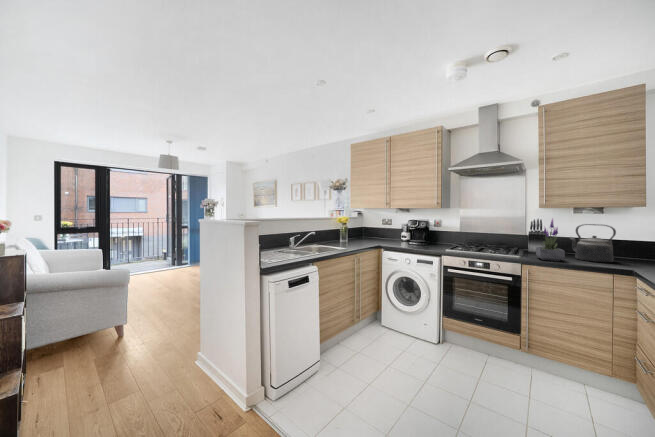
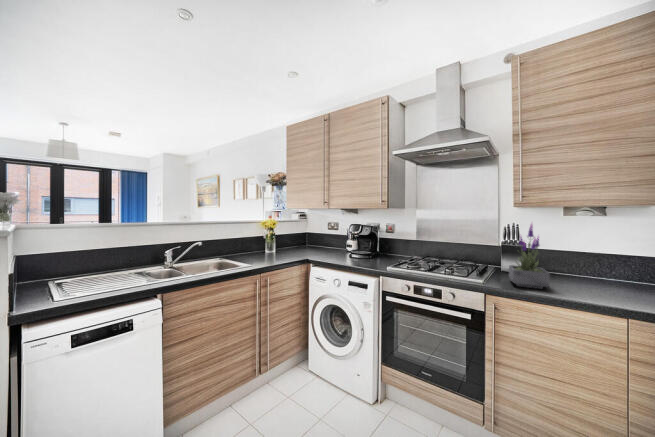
kettle: present [570,224,616,263] -> none [557,231,626,291]

